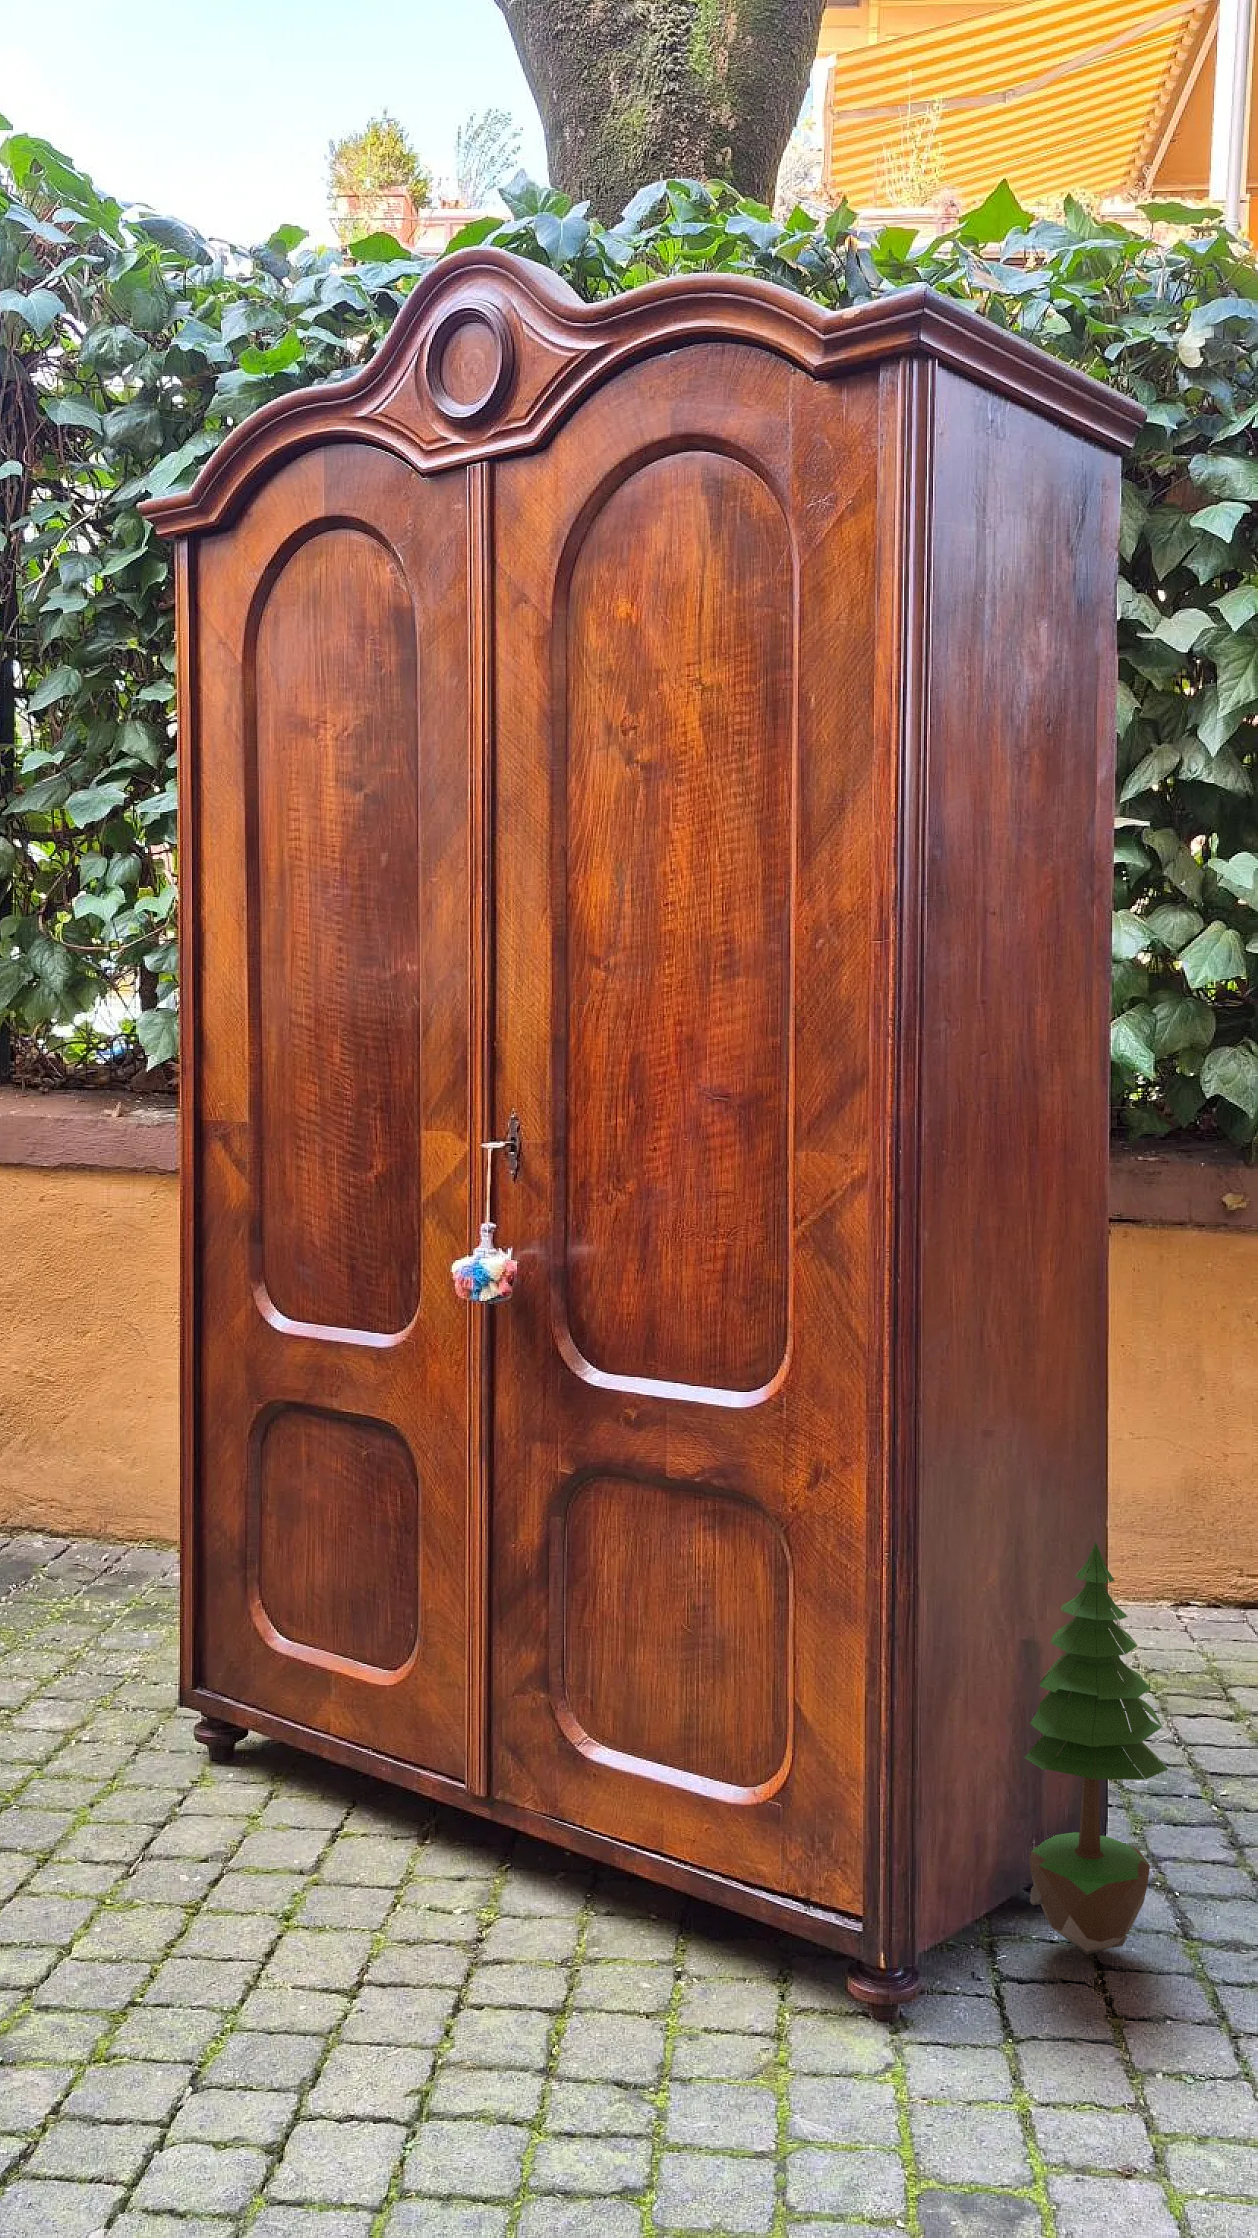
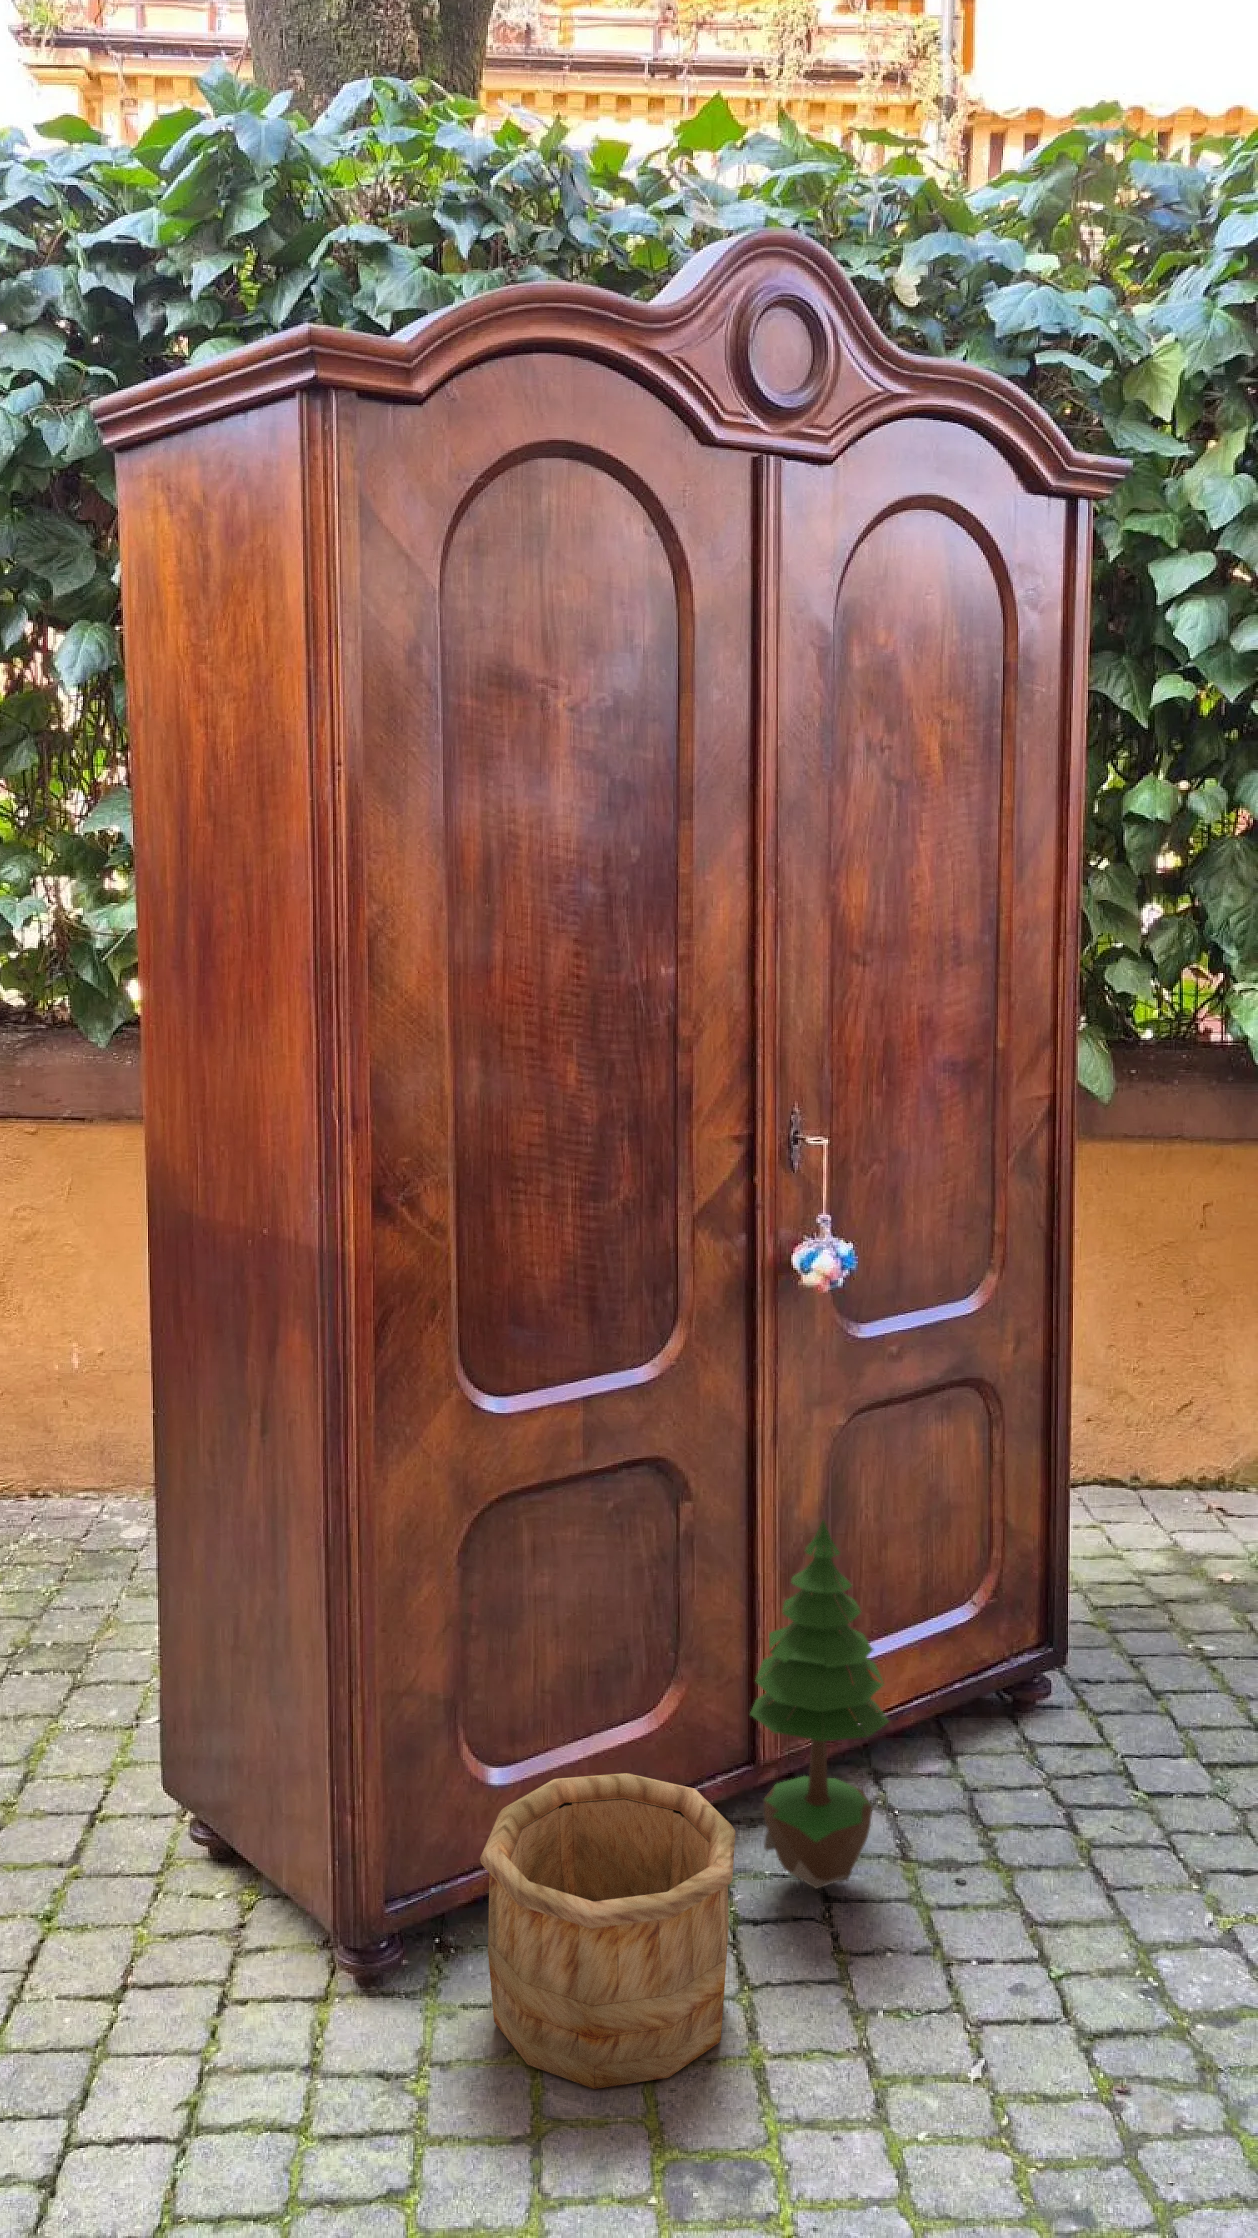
wooden bucket: none [727,1796,1000,2117] -> present [480,1773,736,2089]

